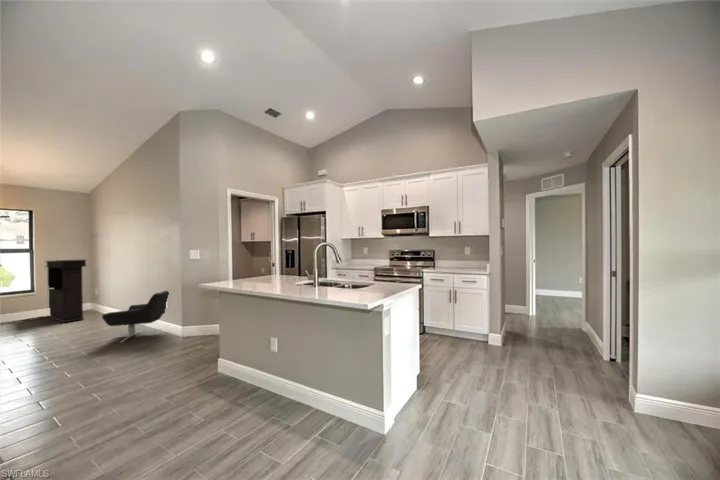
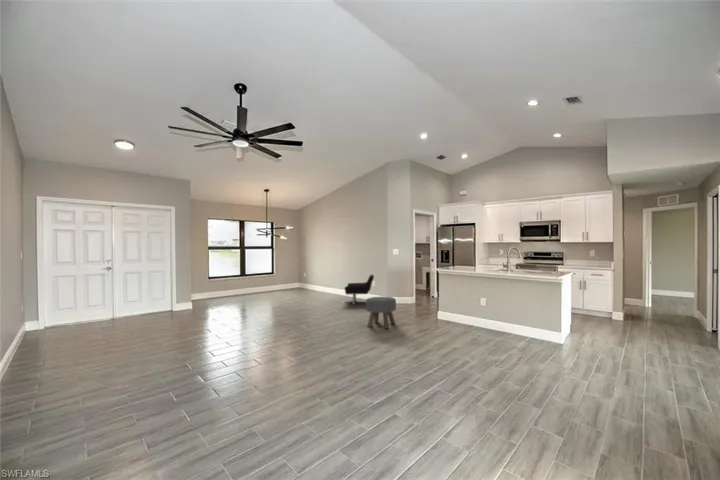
console table: present [46,260,86,322] -> none [279,254,309,293]
ottoman: none [41,340,122,414] -> present [366,297,396,328]

